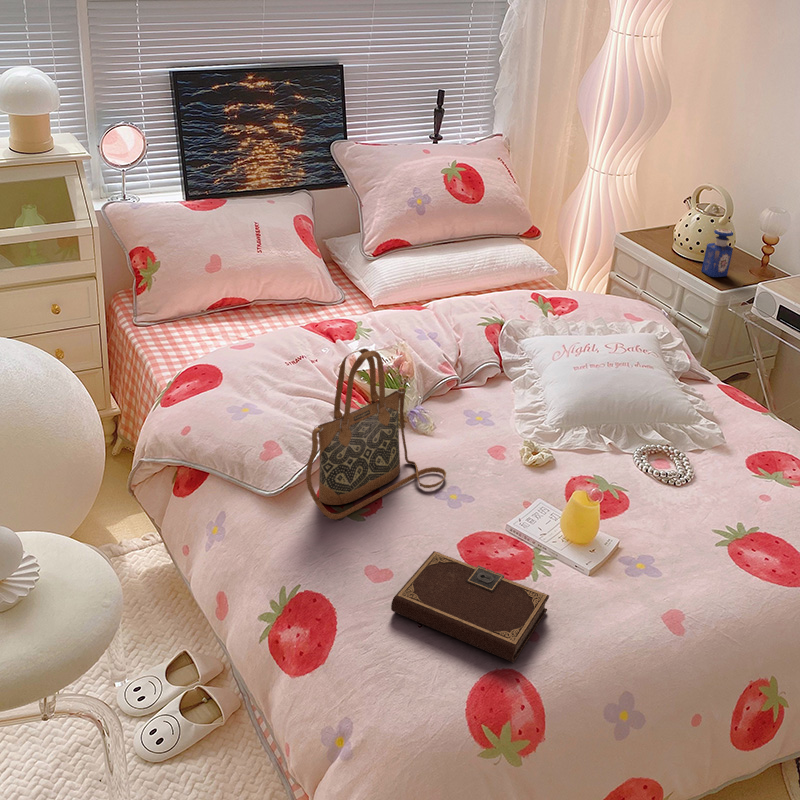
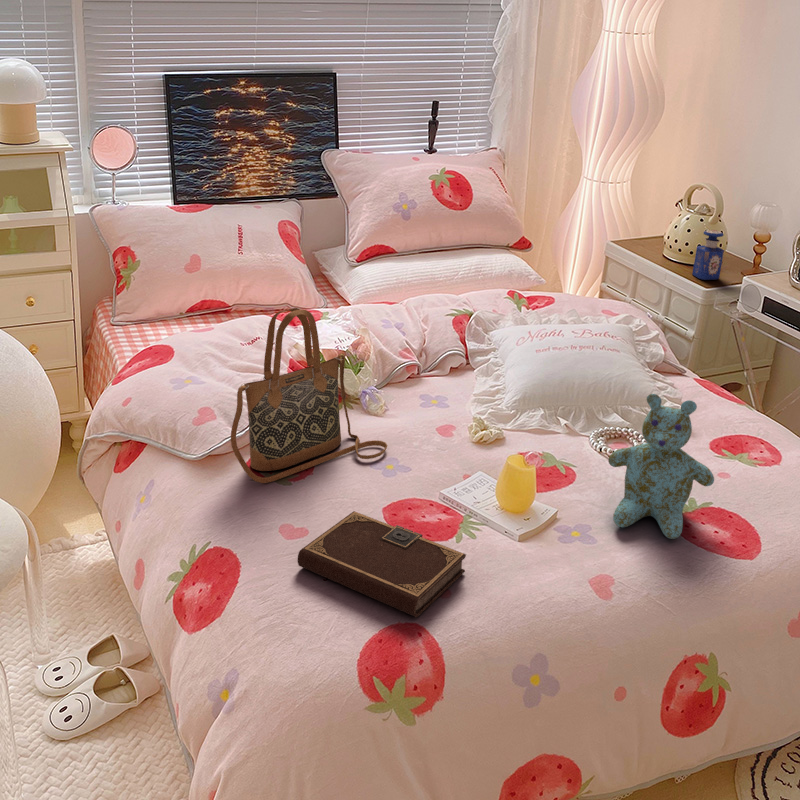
stuffed bear: none [665,432,766,567] -> present [608,394,714,539]

